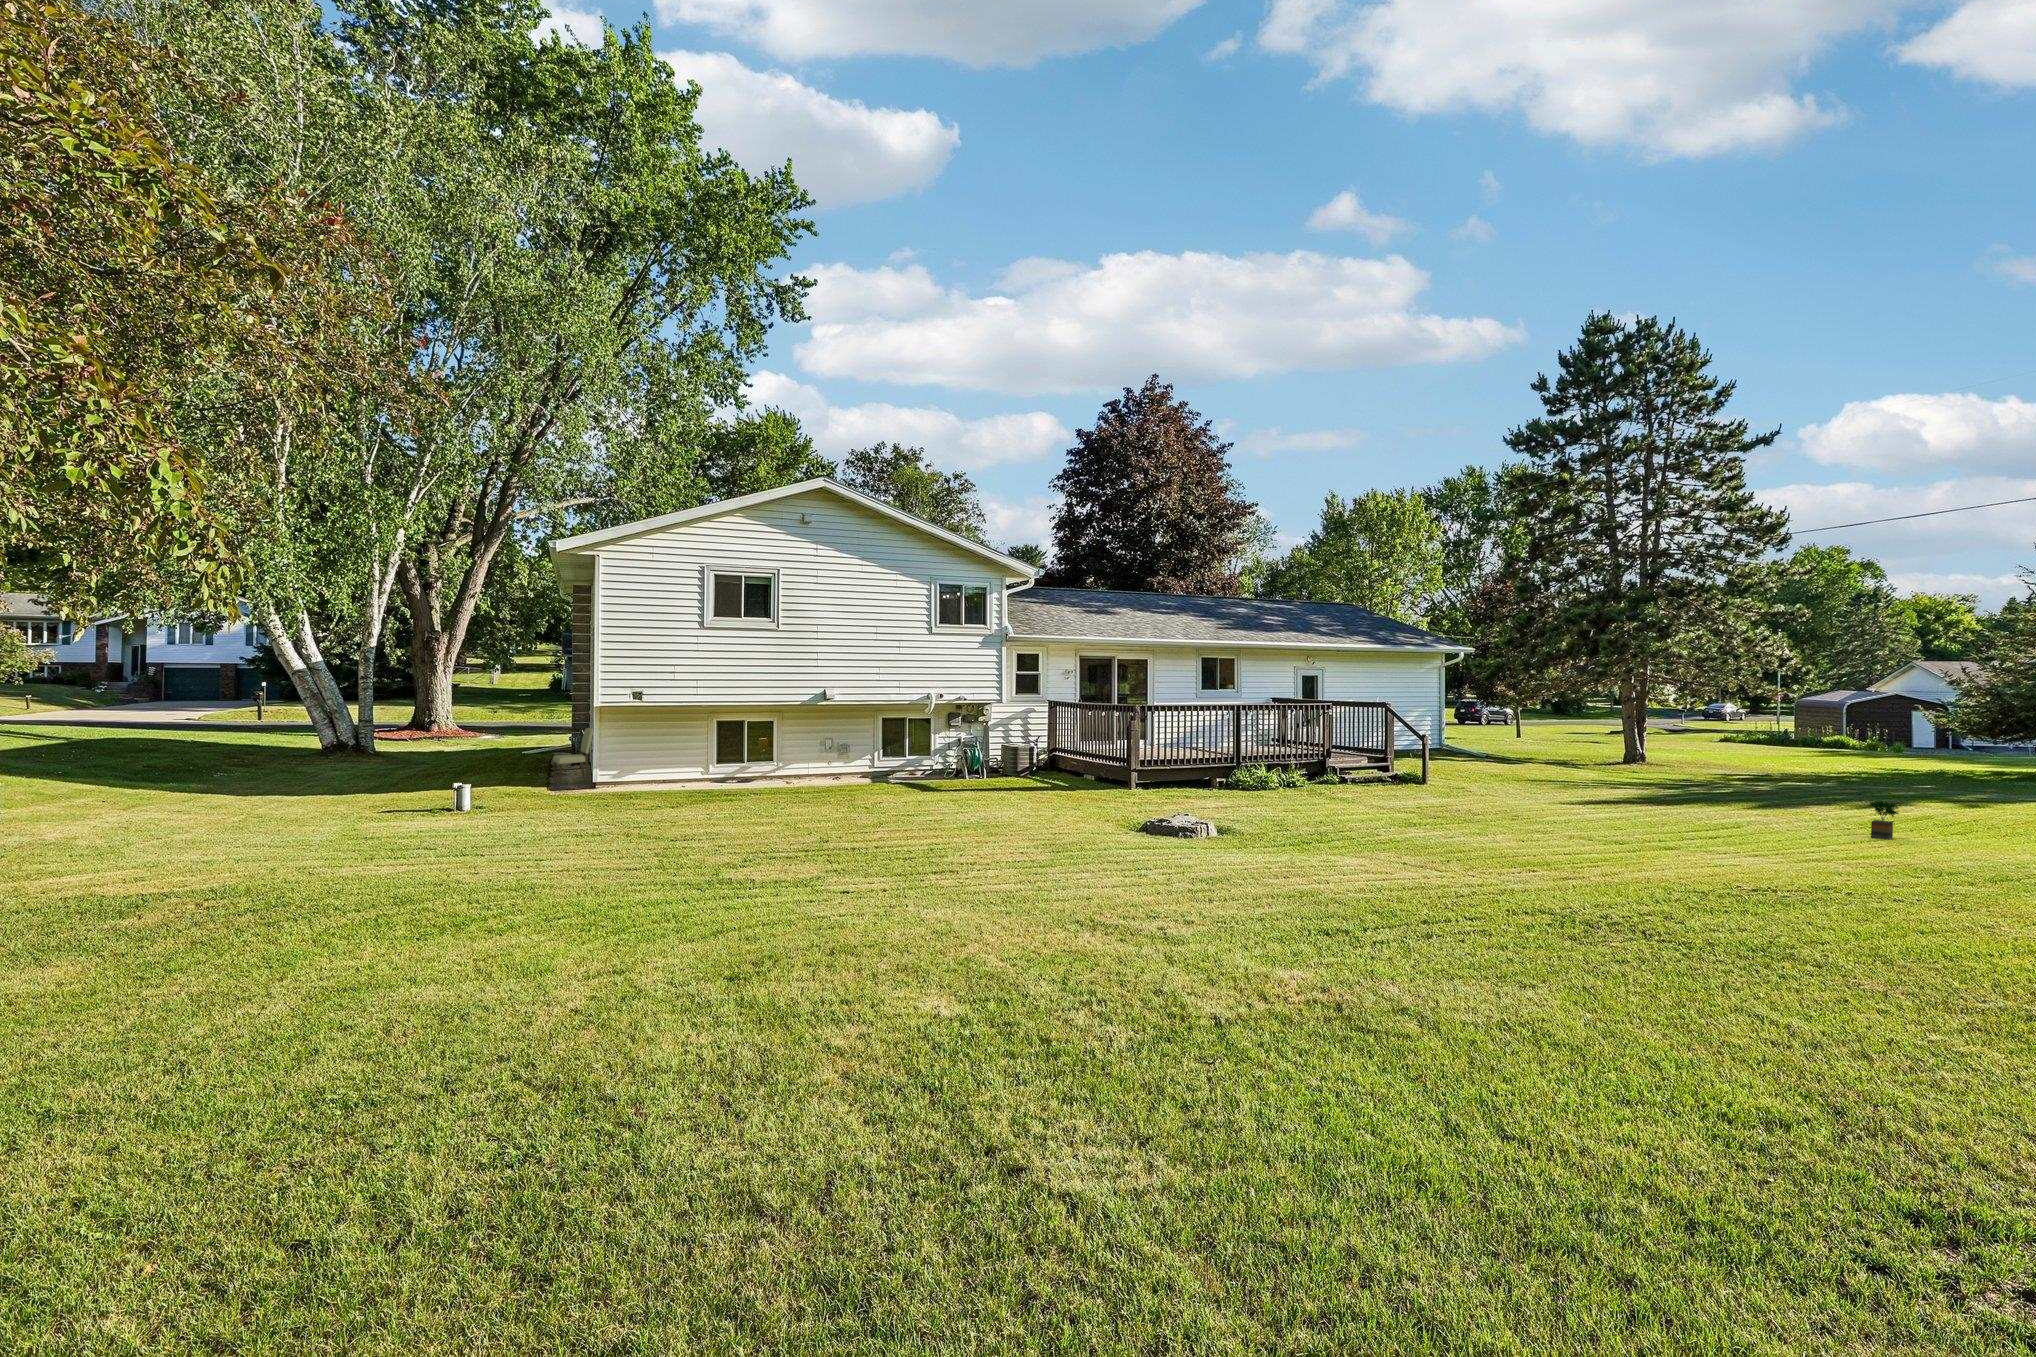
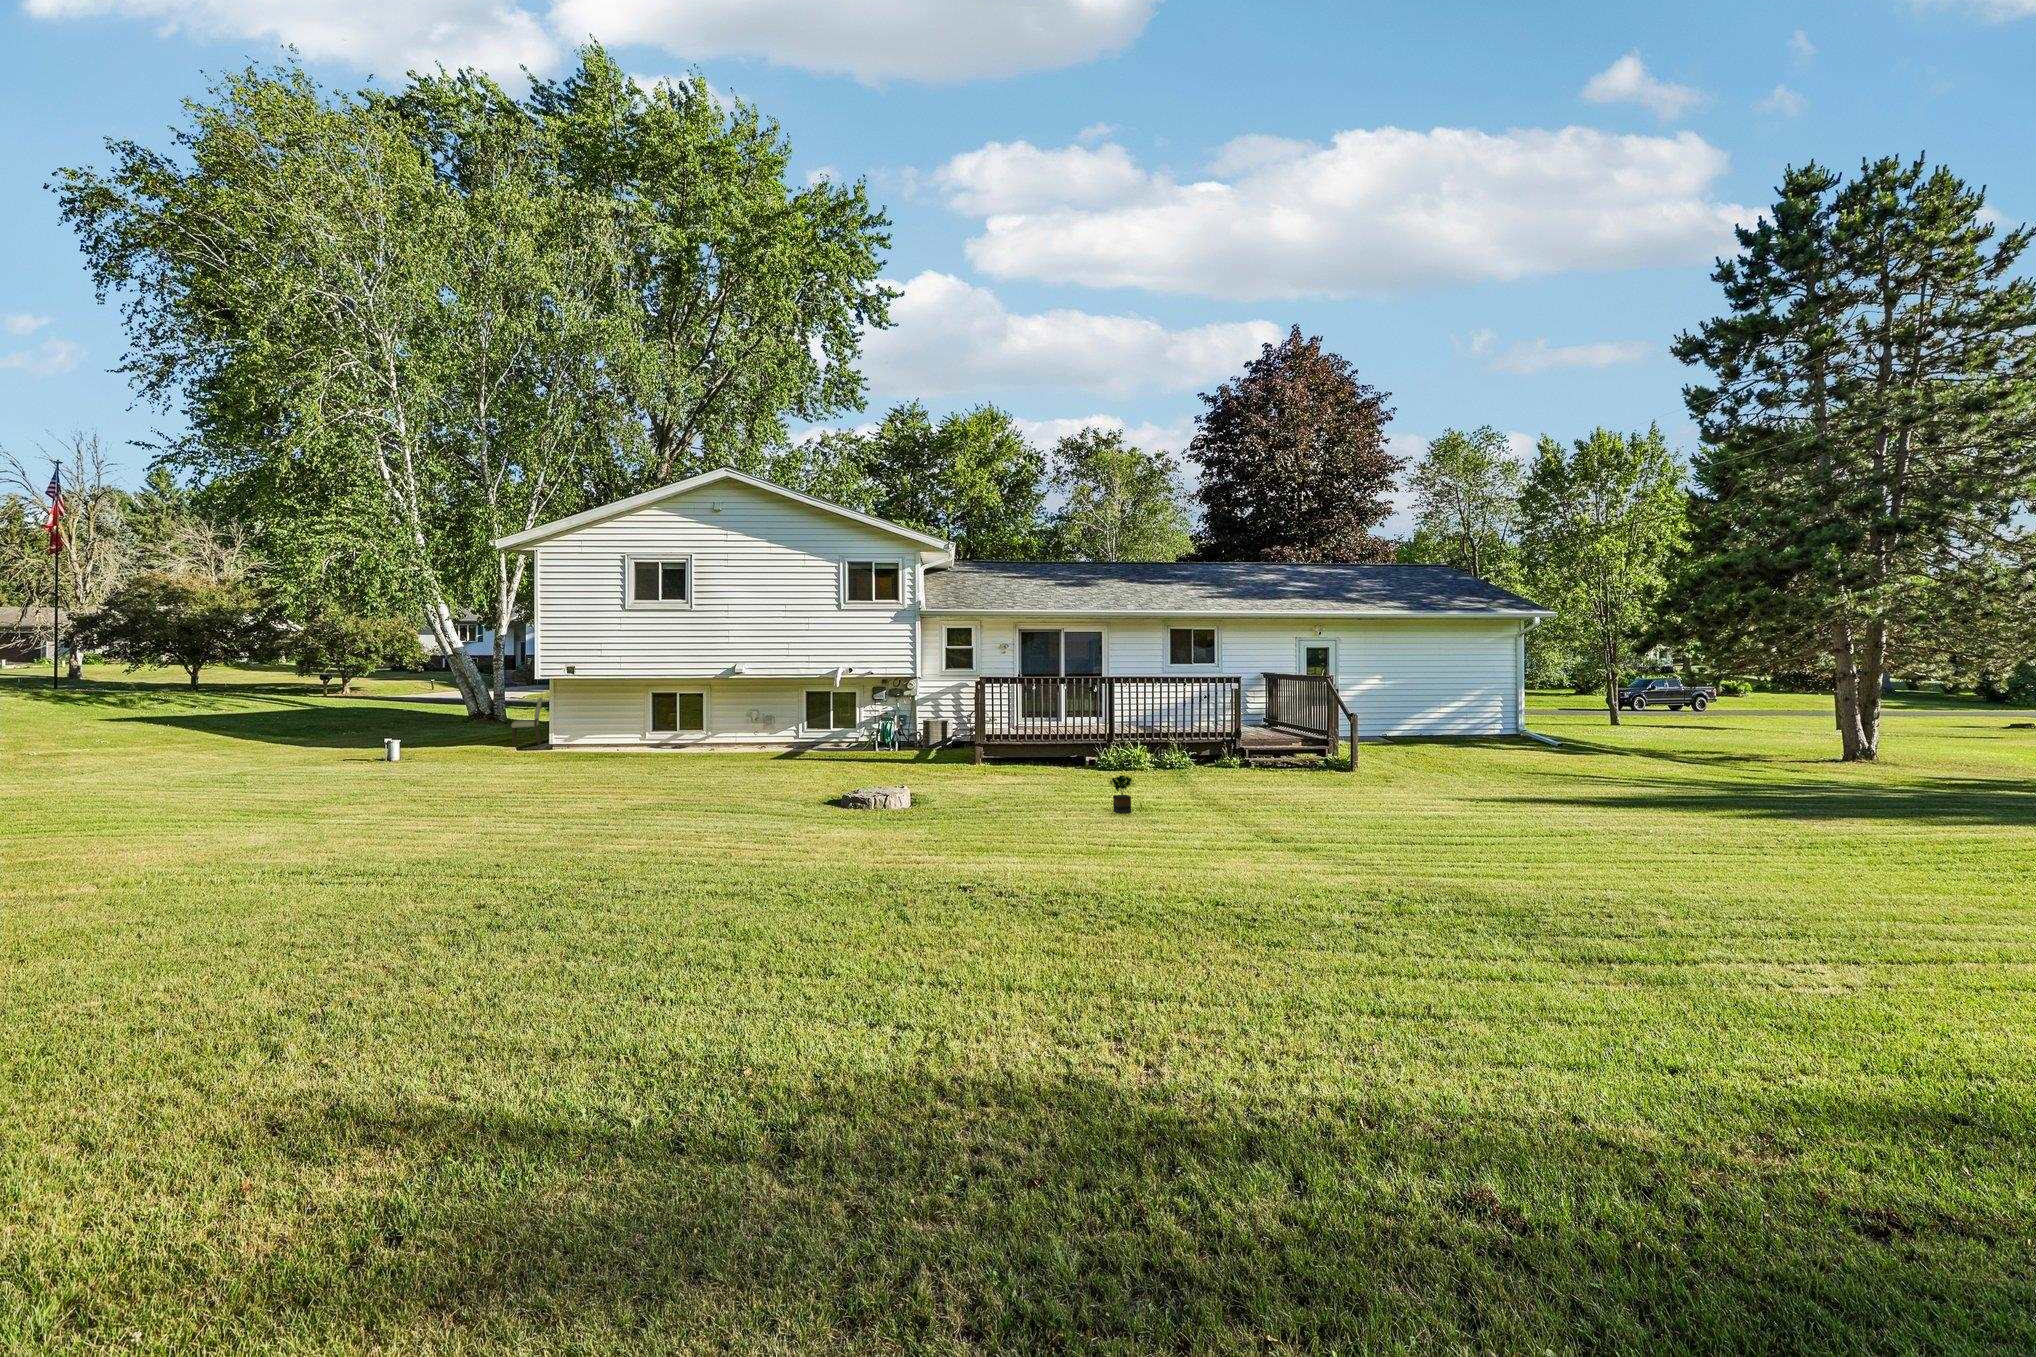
potted tree: present [1869,801,1899,840] -> present [1110,775,1135,814]

